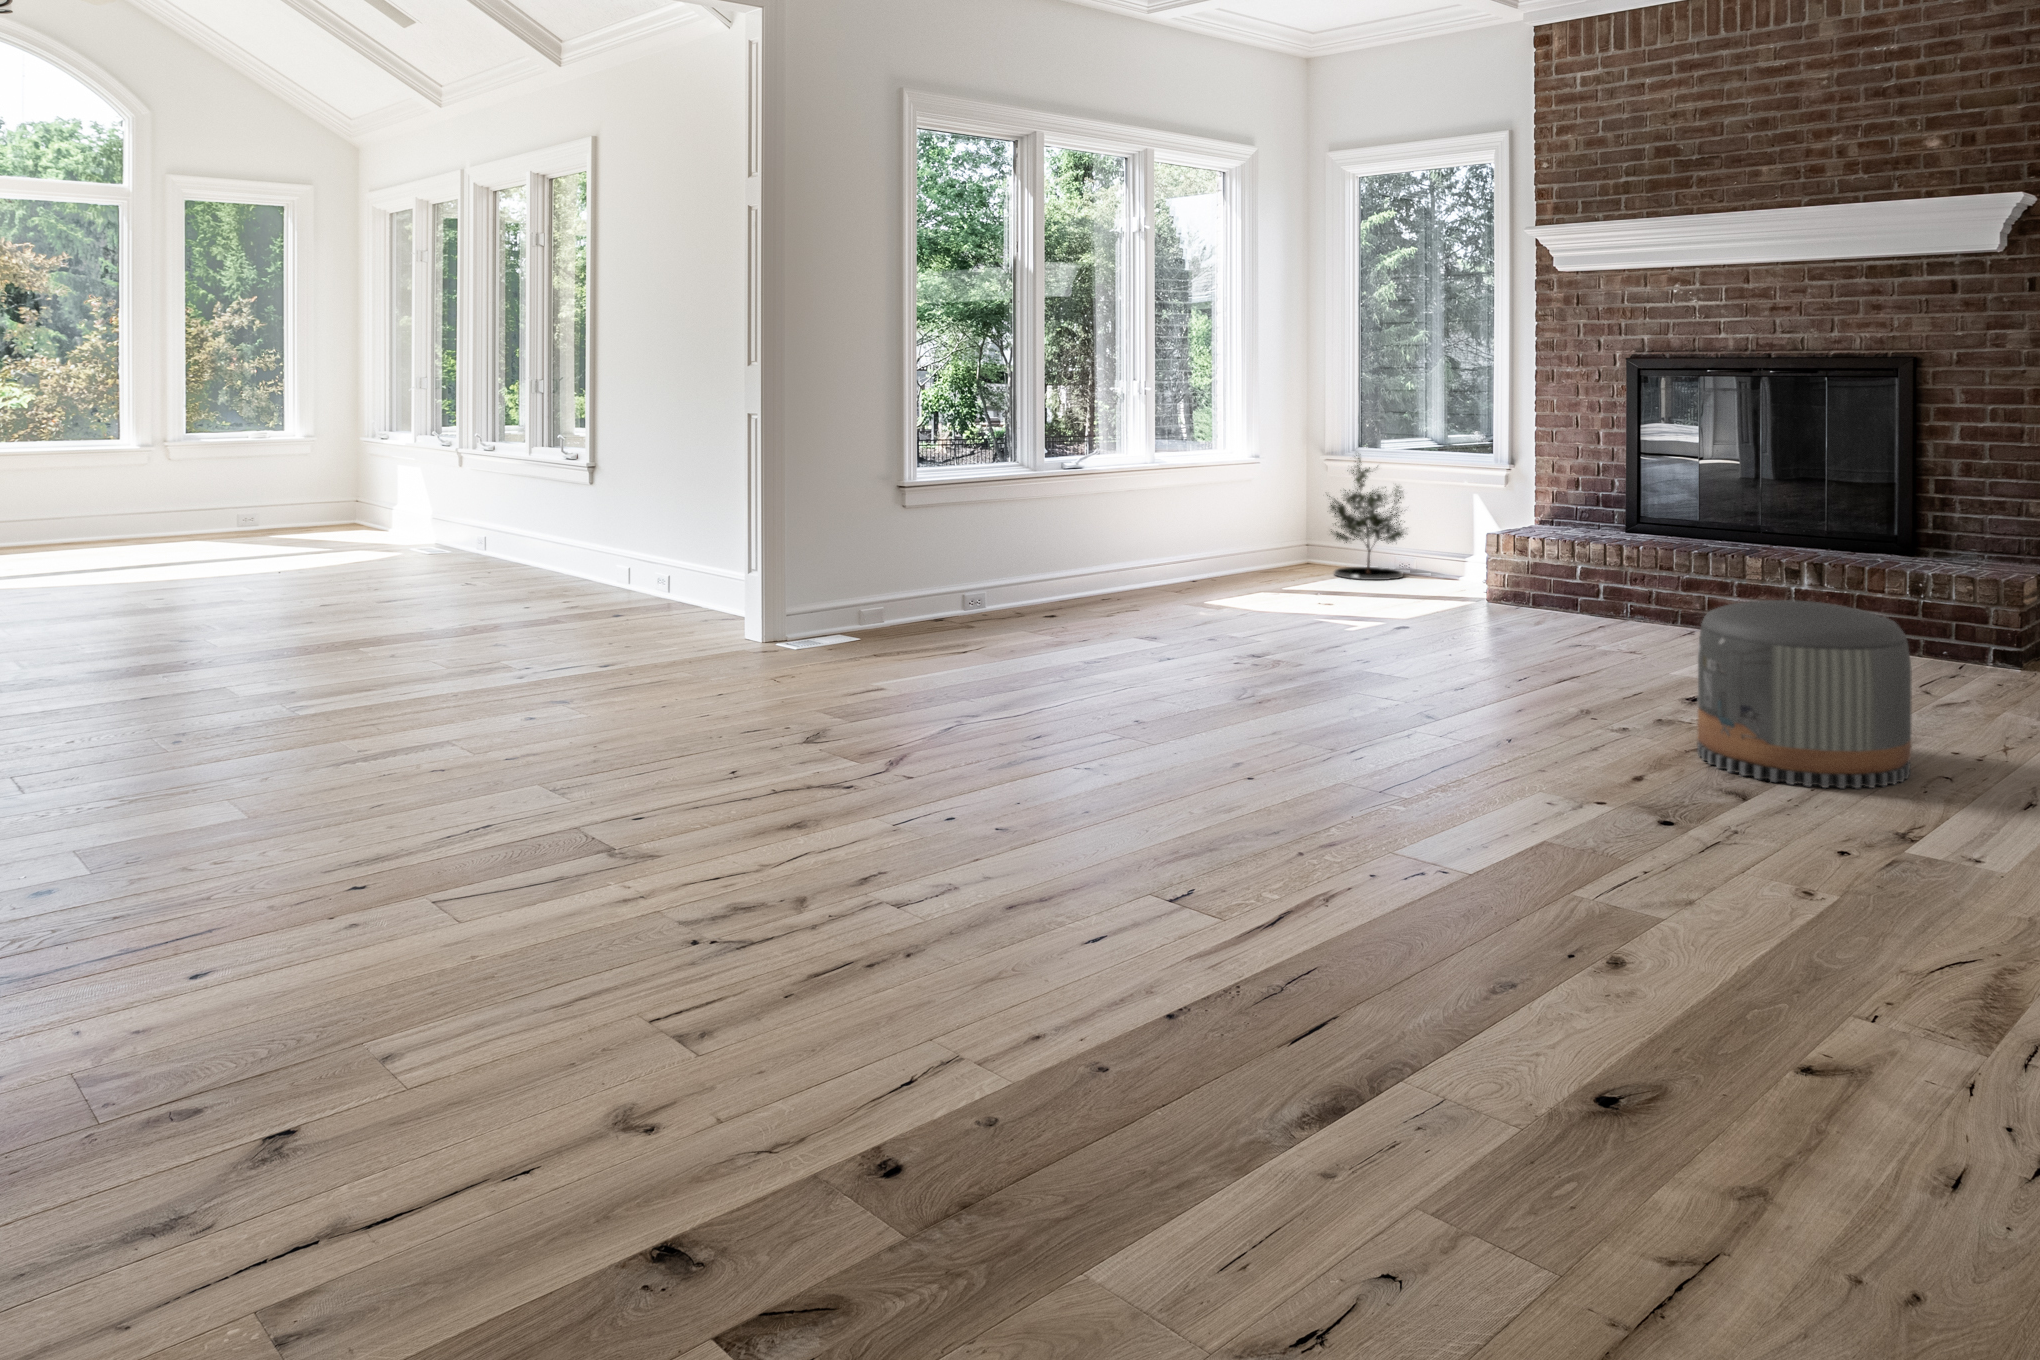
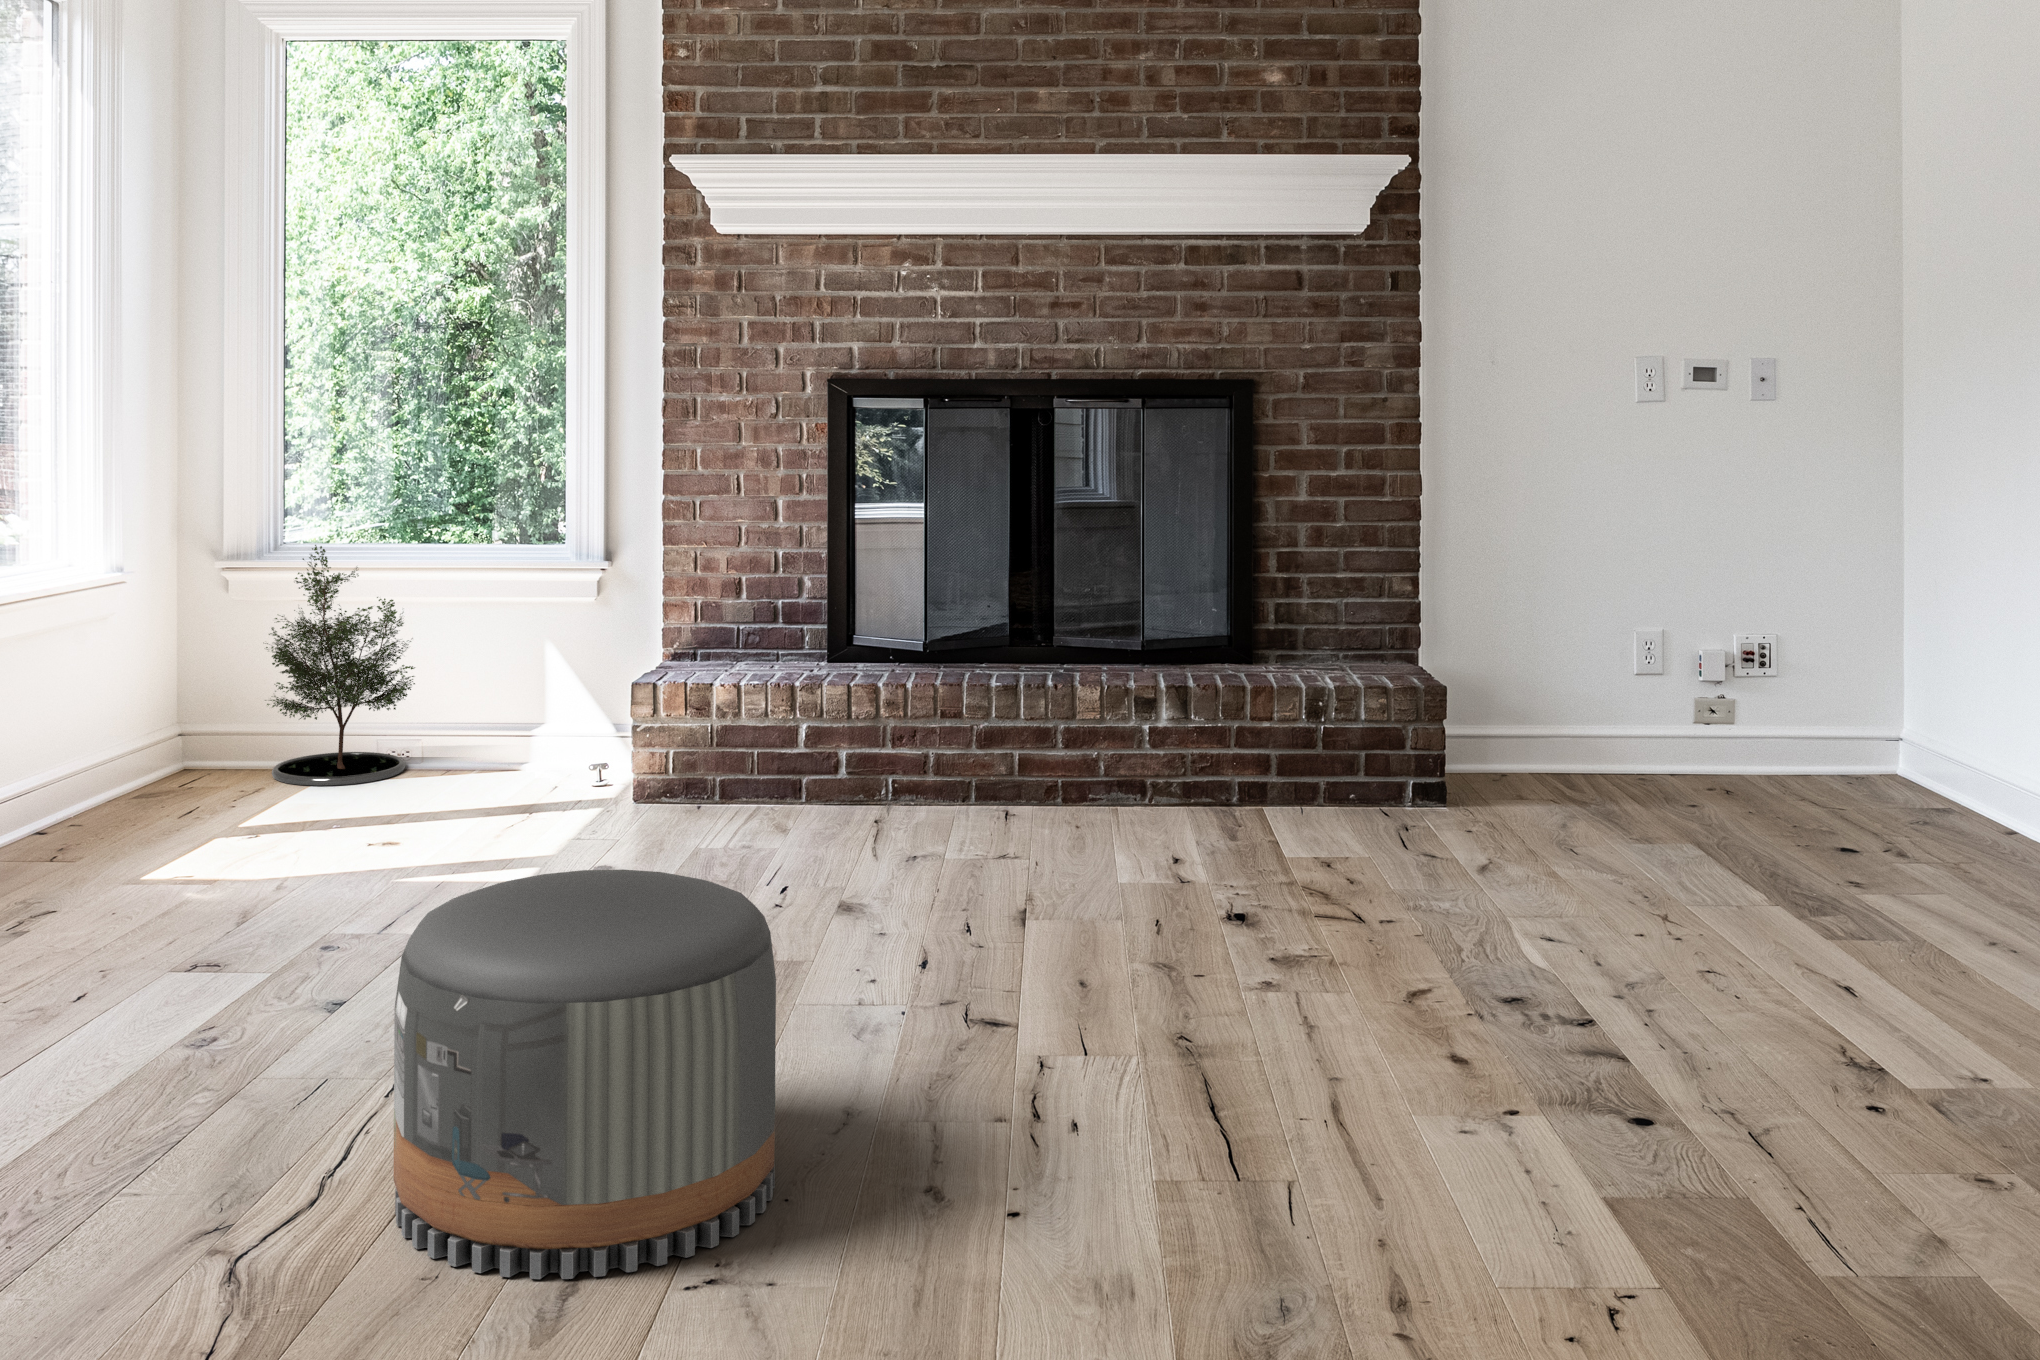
pouf: present [1697,600,1912,788] -> present [393,869,776,1279]

